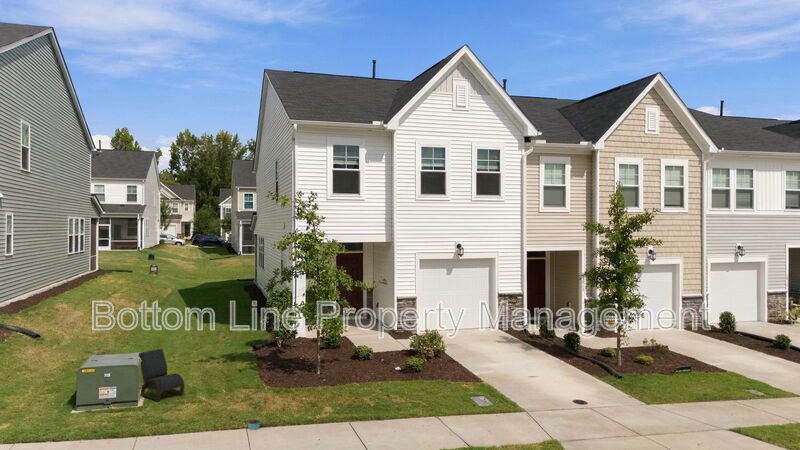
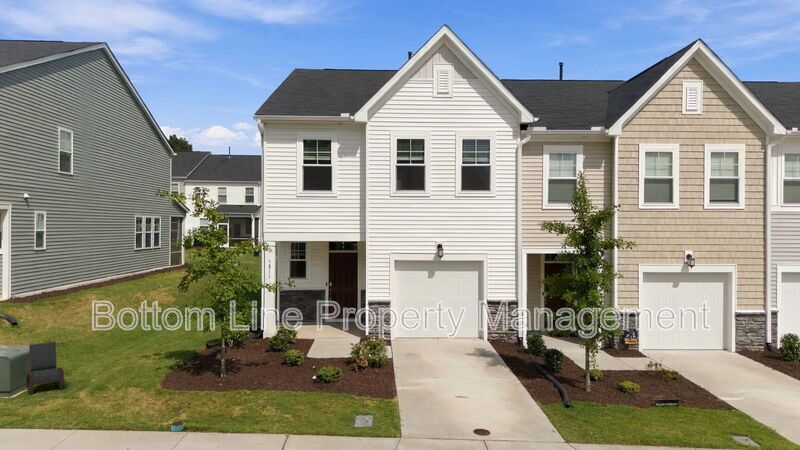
potted plant: present [247,391,267,430] -> present [167,392,190,432]

